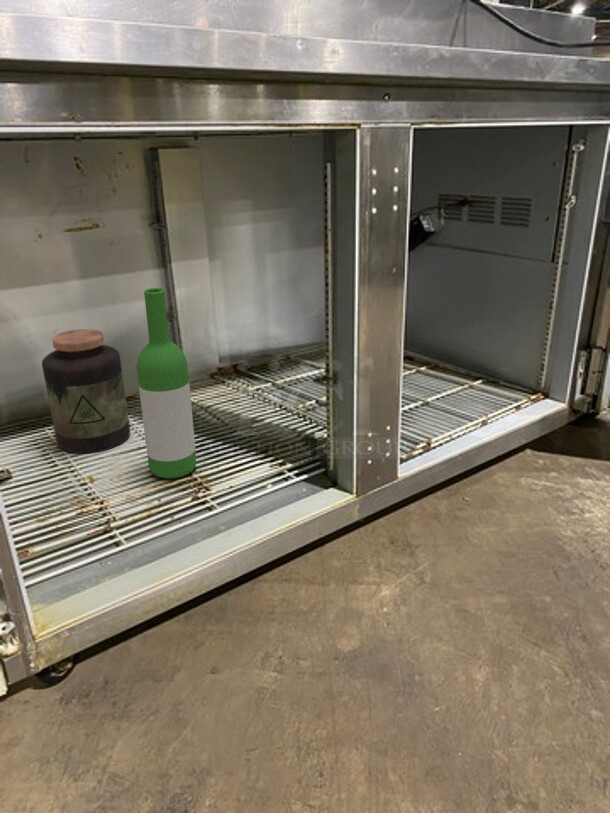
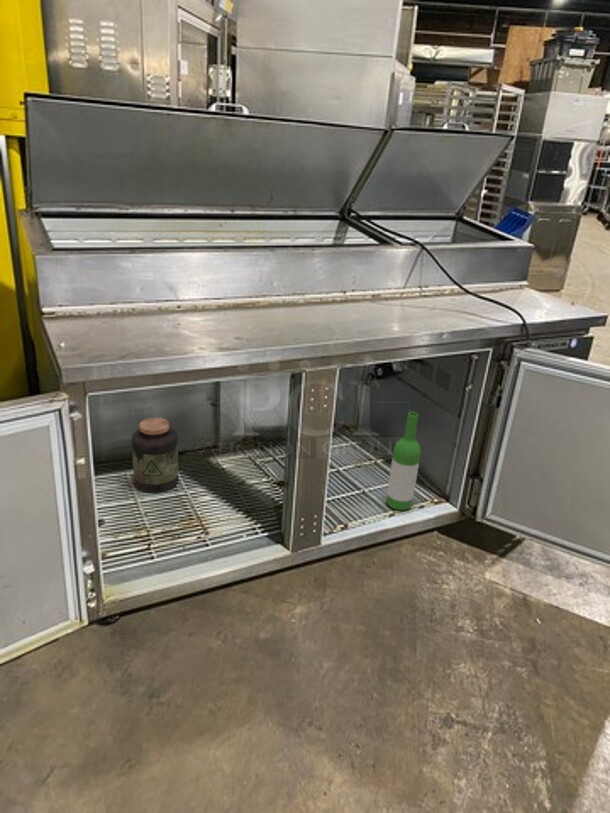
wine bottle: present [137,288,196,479] -> present [386,412,421,510]

